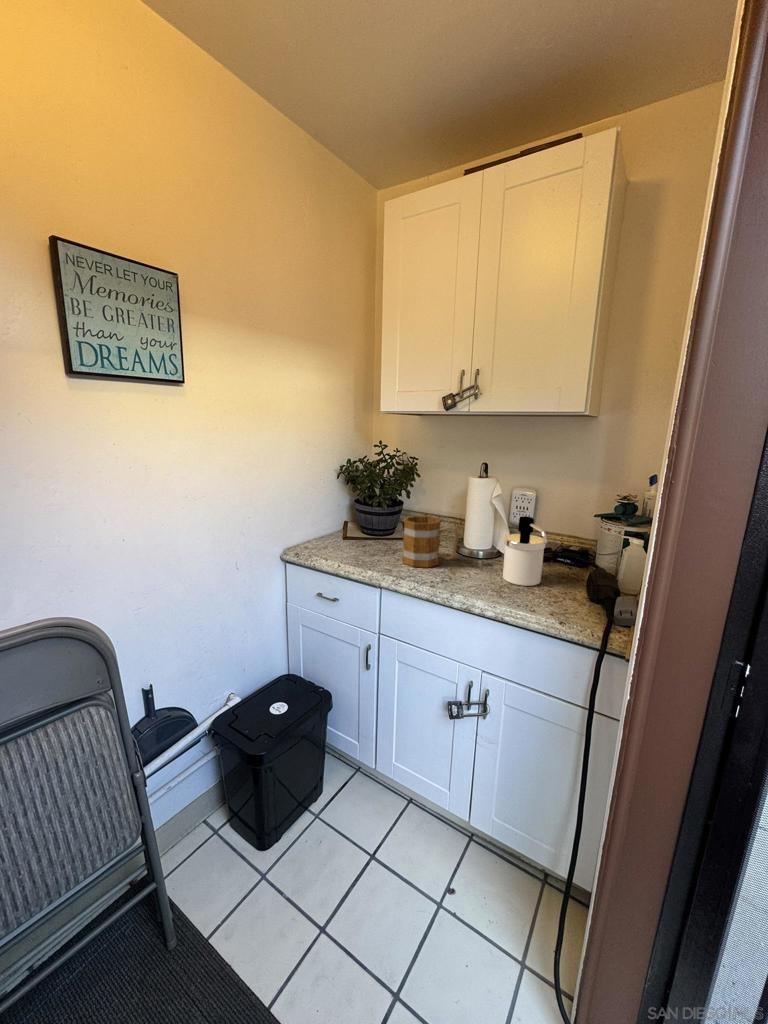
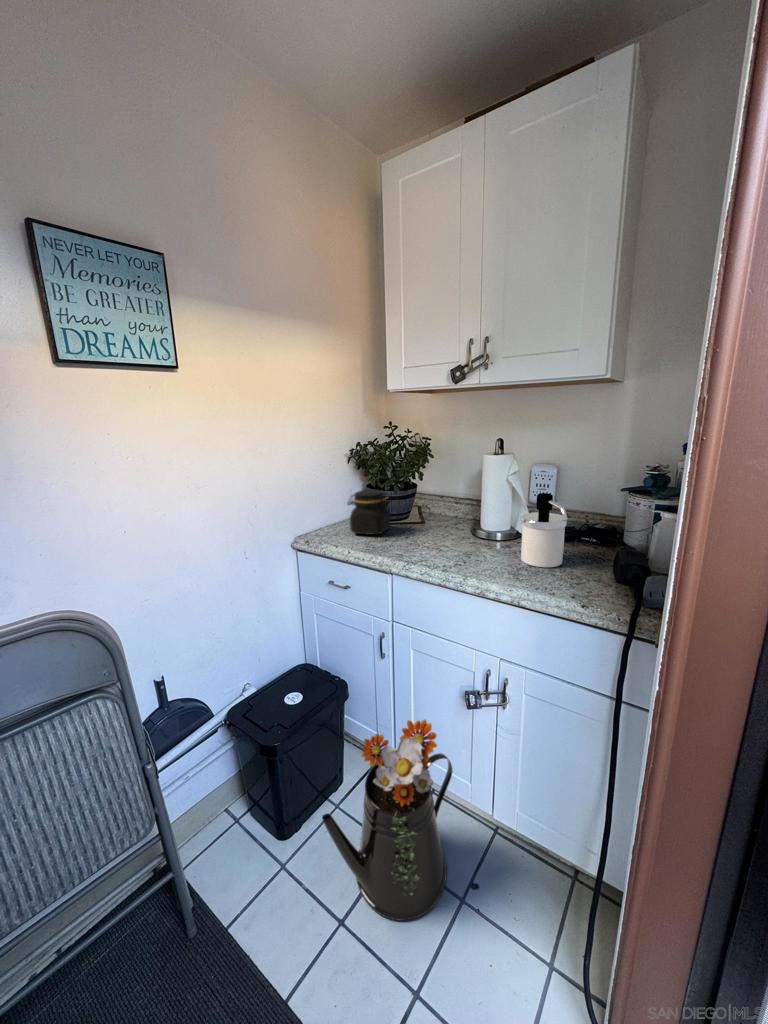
jar: none [337,506,380,549] -> present [347,490,391,534]
mug: present [403,516,458,567] -> none [414,497,472,551]
watering can: none [309,722,433,926] -> present [322,720,452,920]

